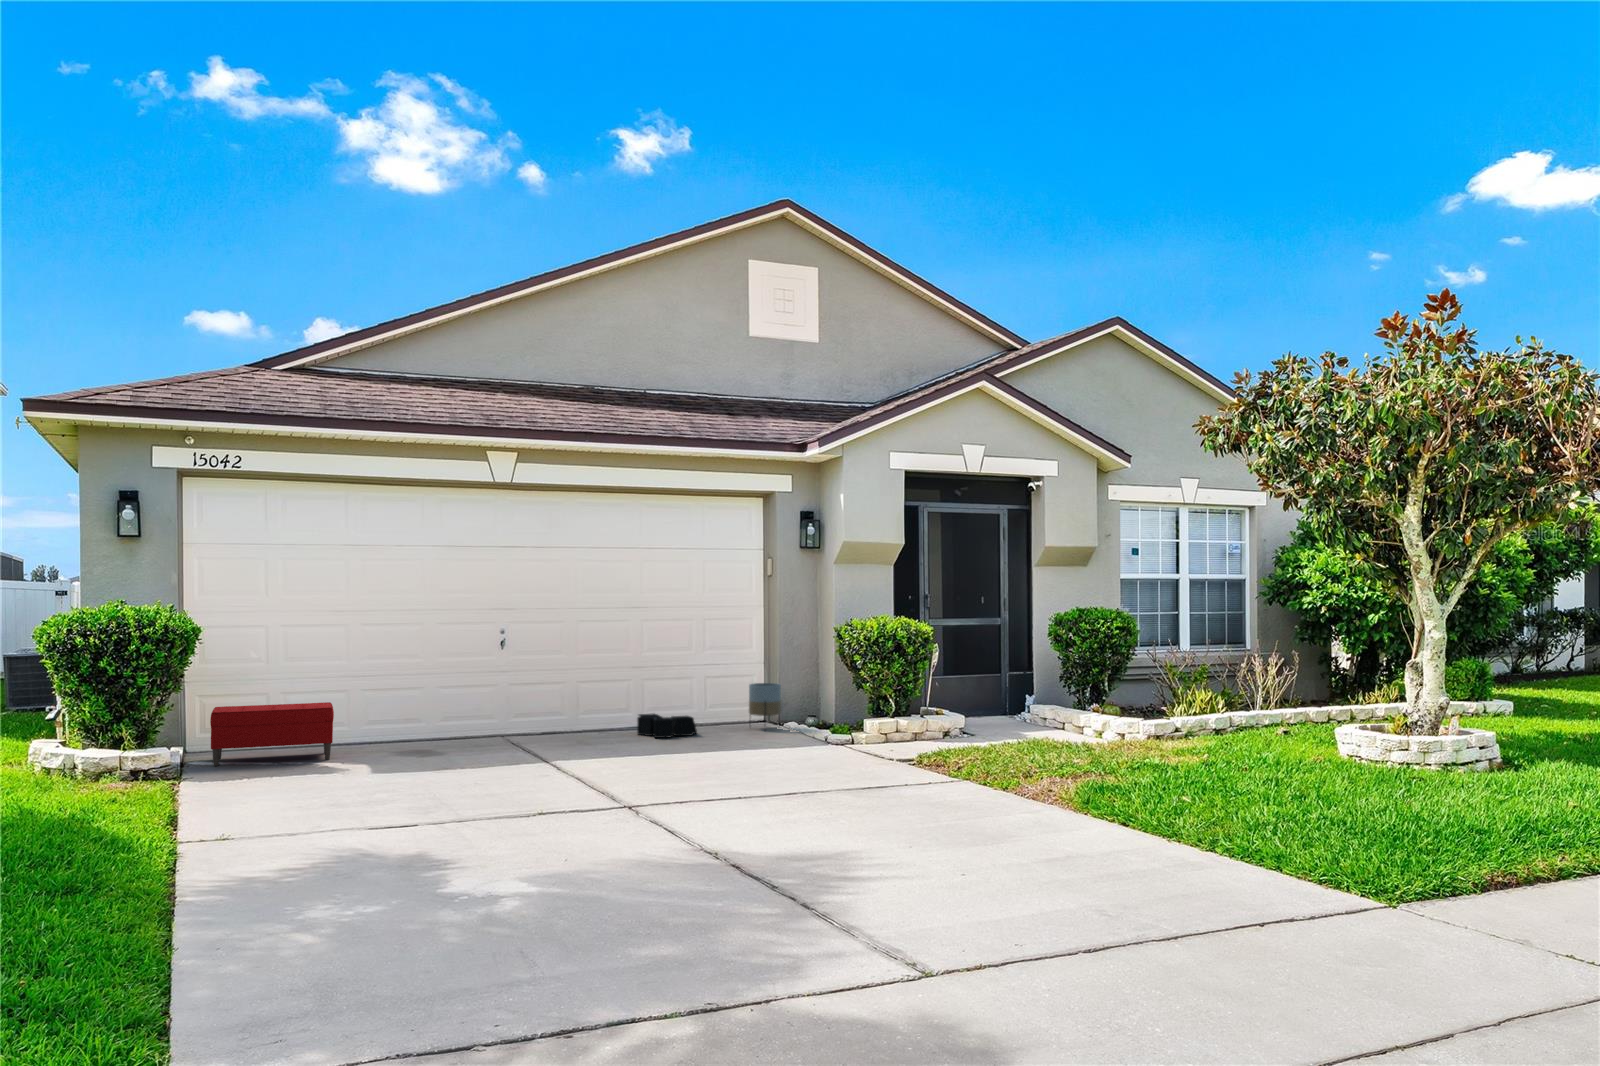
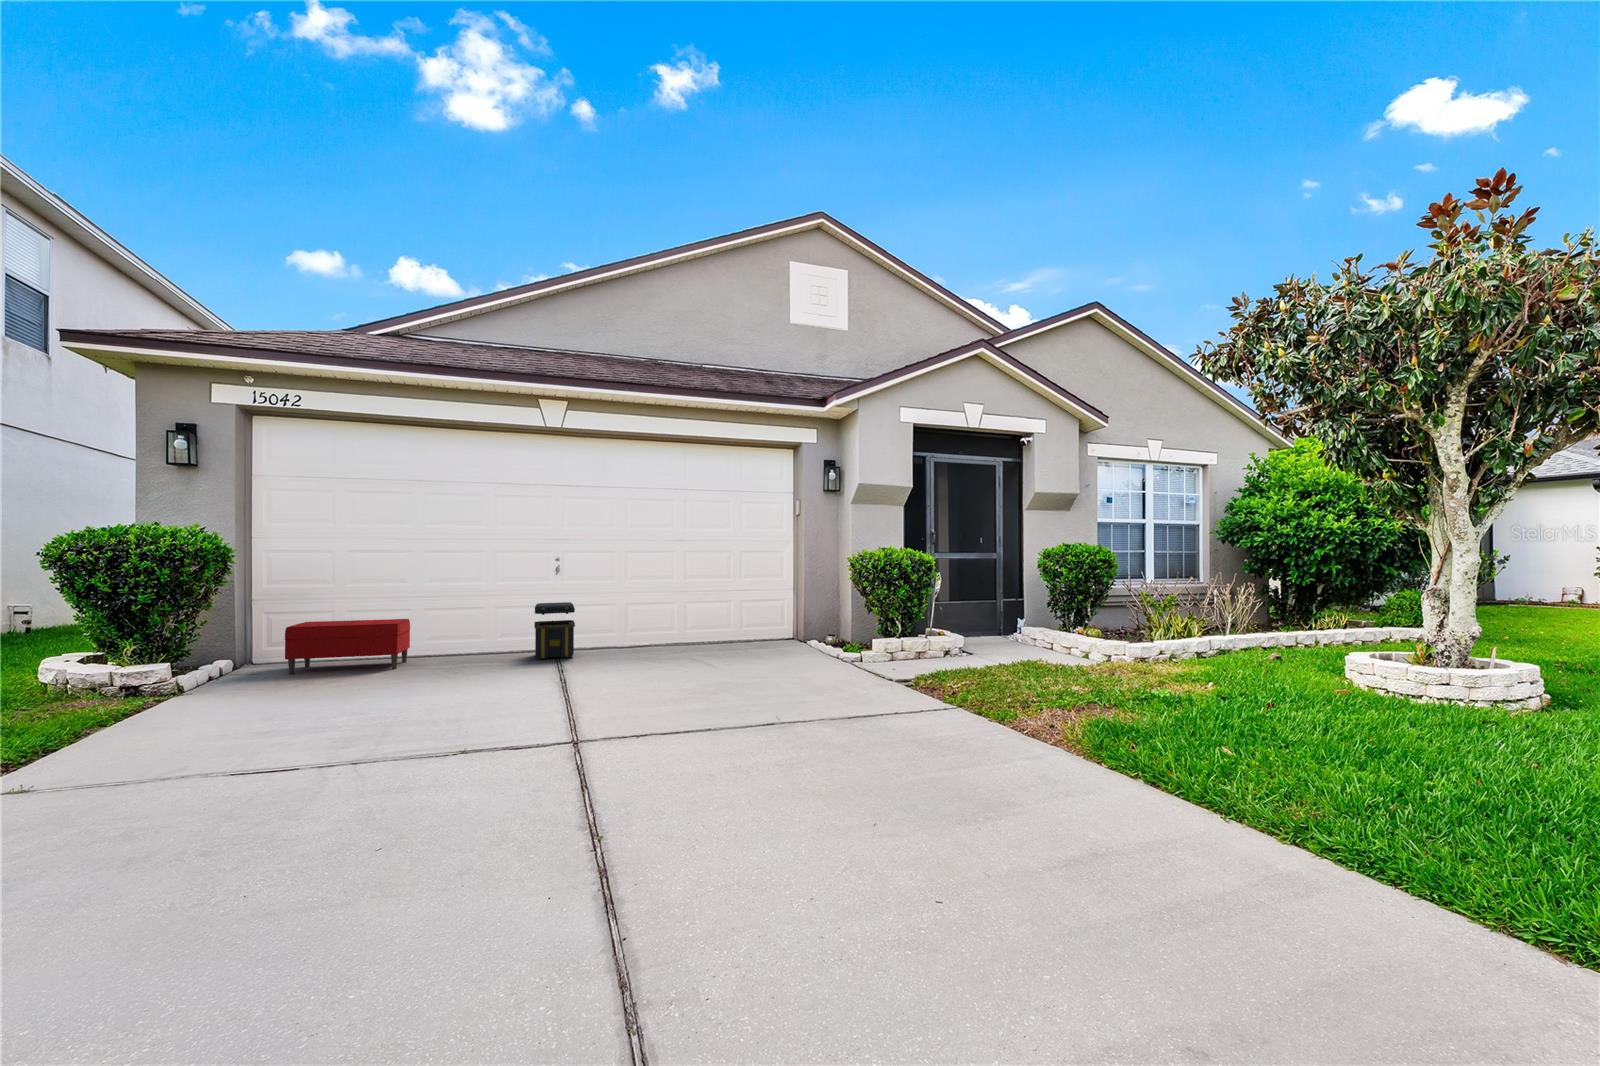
toolbox: none [471,681,523,748] -> present [534,602,575,659]
planter: present [749,683,781,716] -> none [778,606,805,647]
storage bin: present [637,714,698,738] -> none [681,630,731,652]

